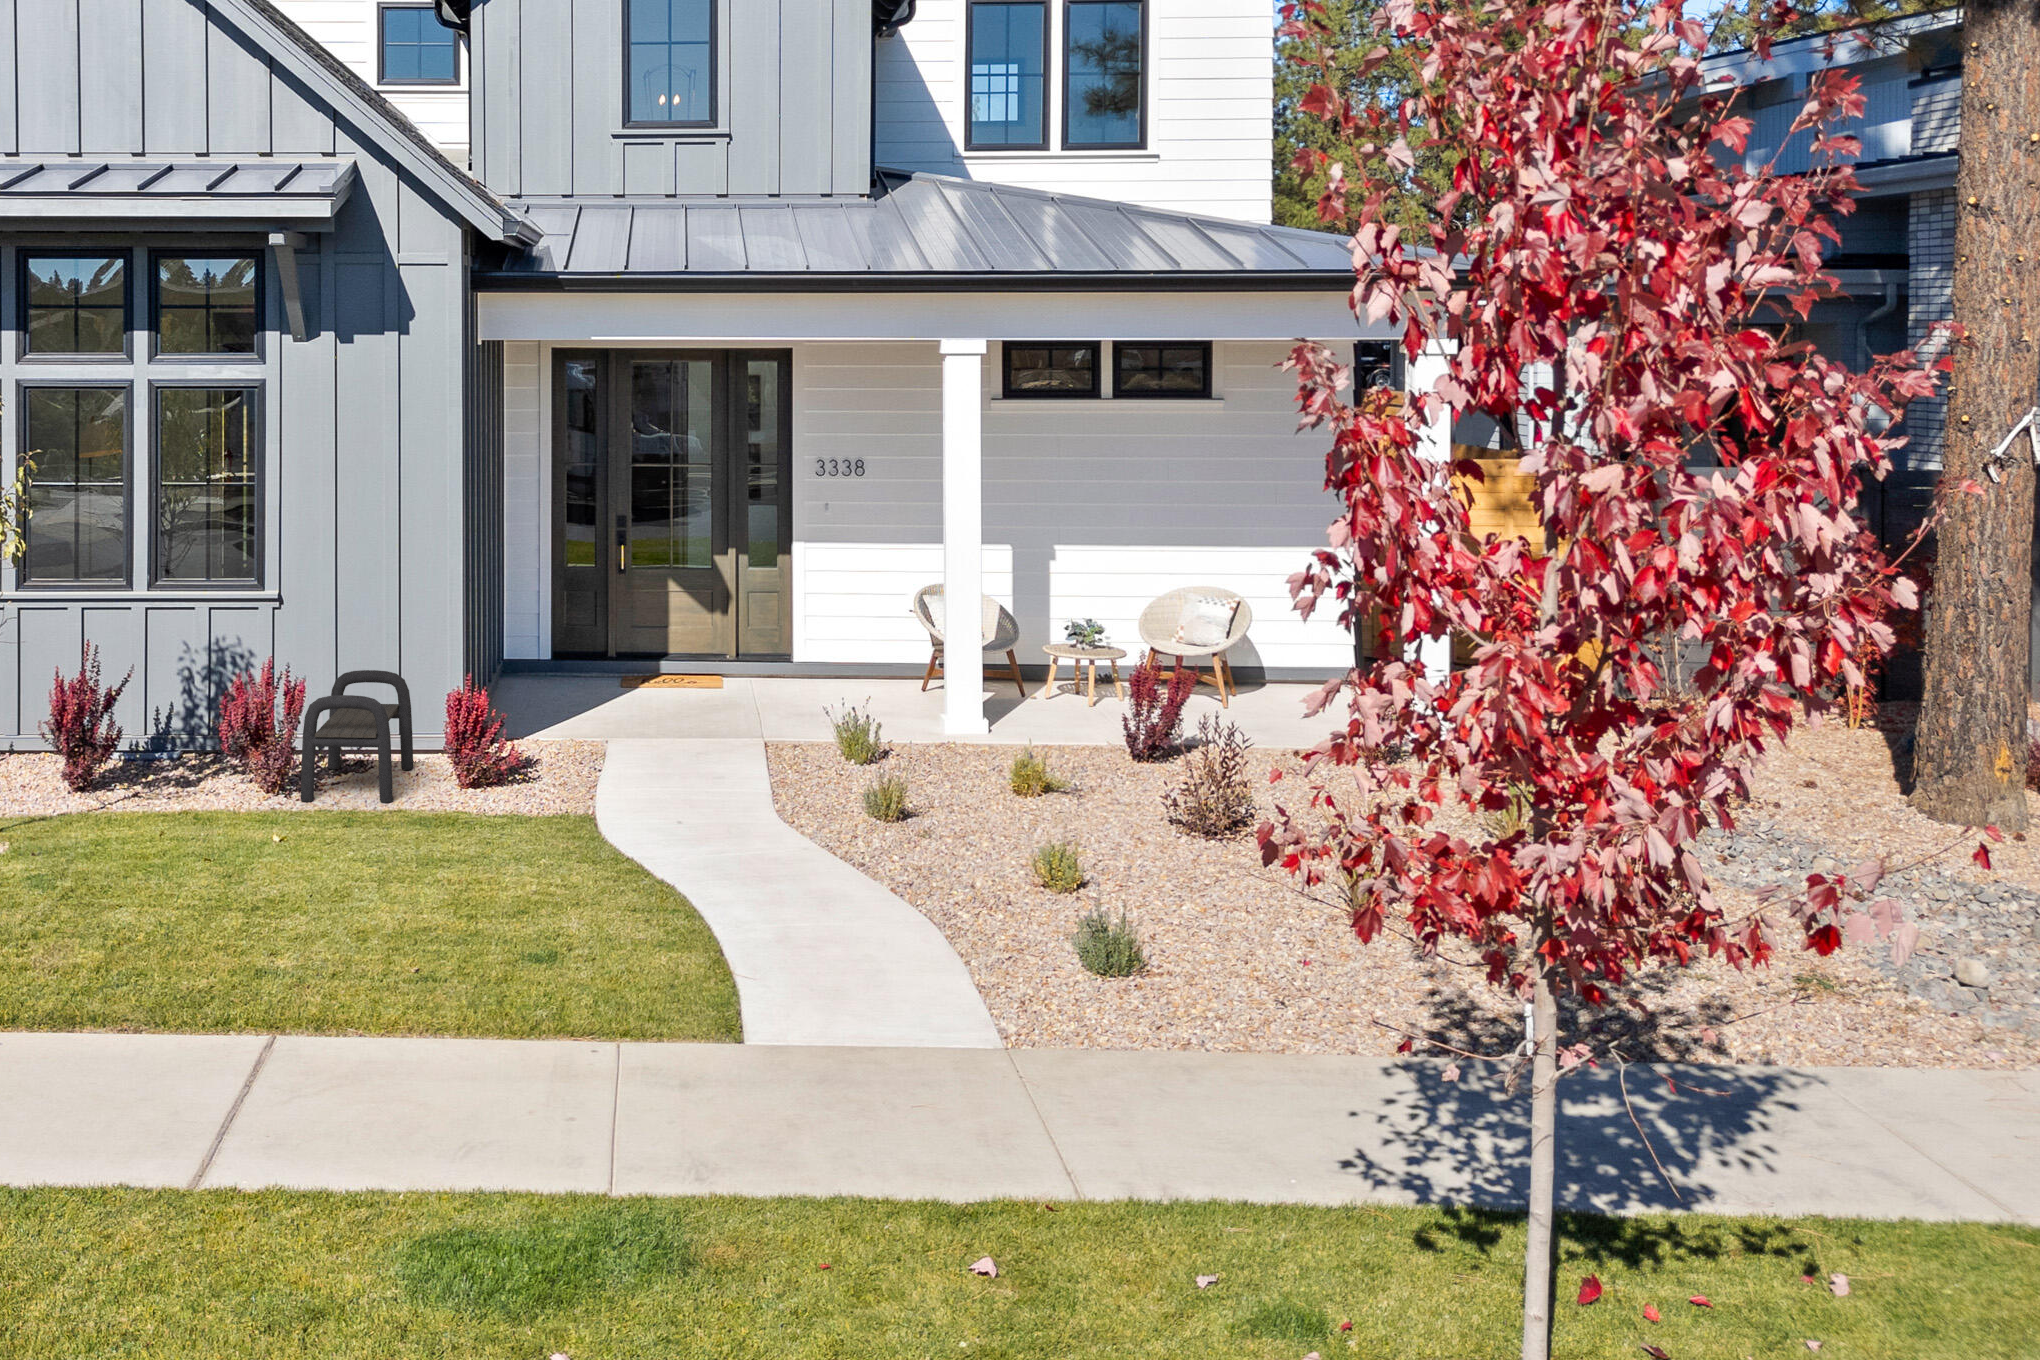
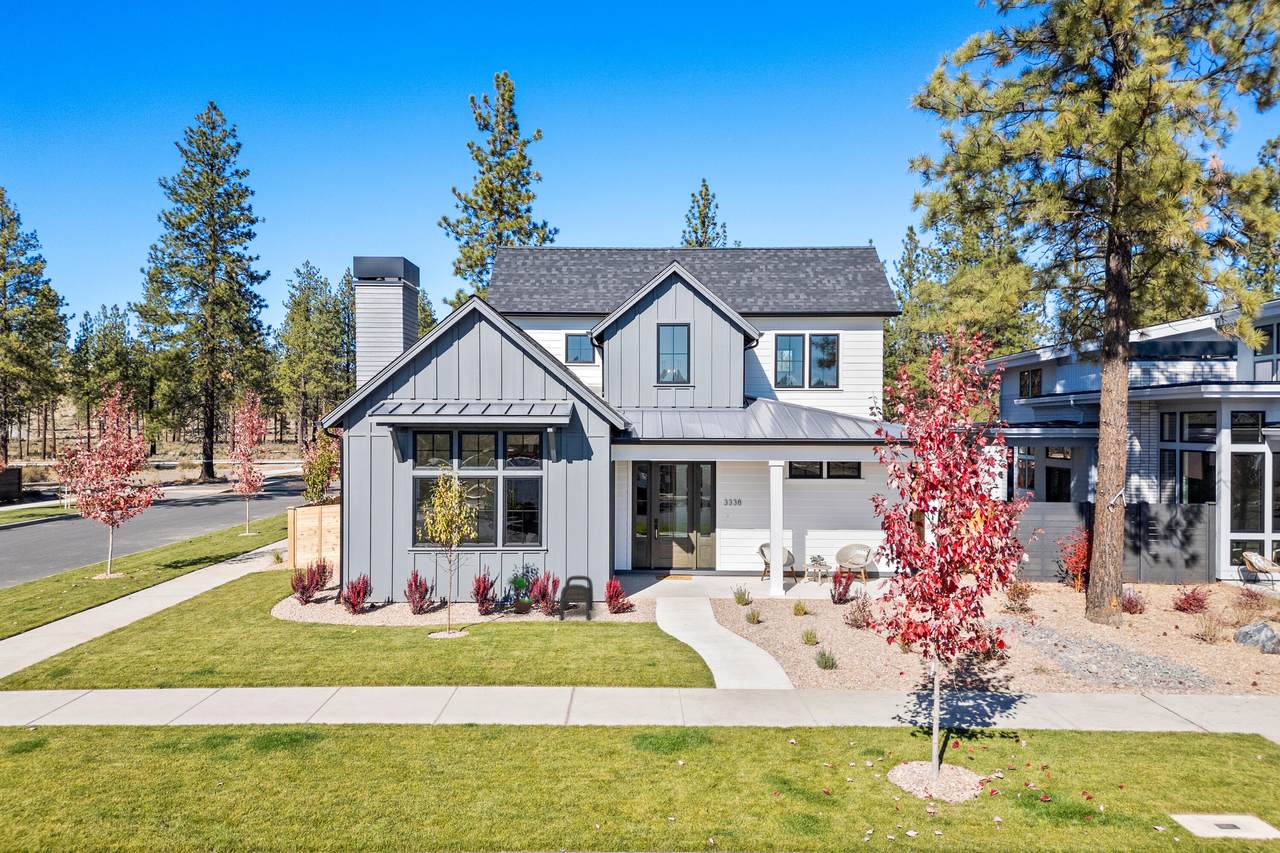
potted tree: none [149,656,231,780] -> present [507,576,532,613]

